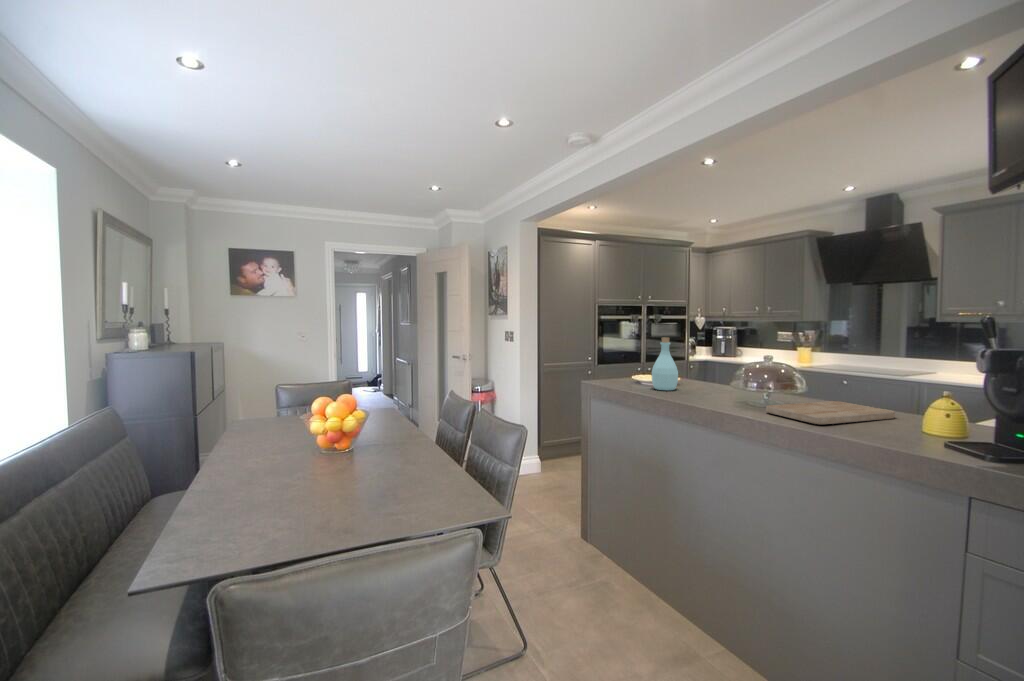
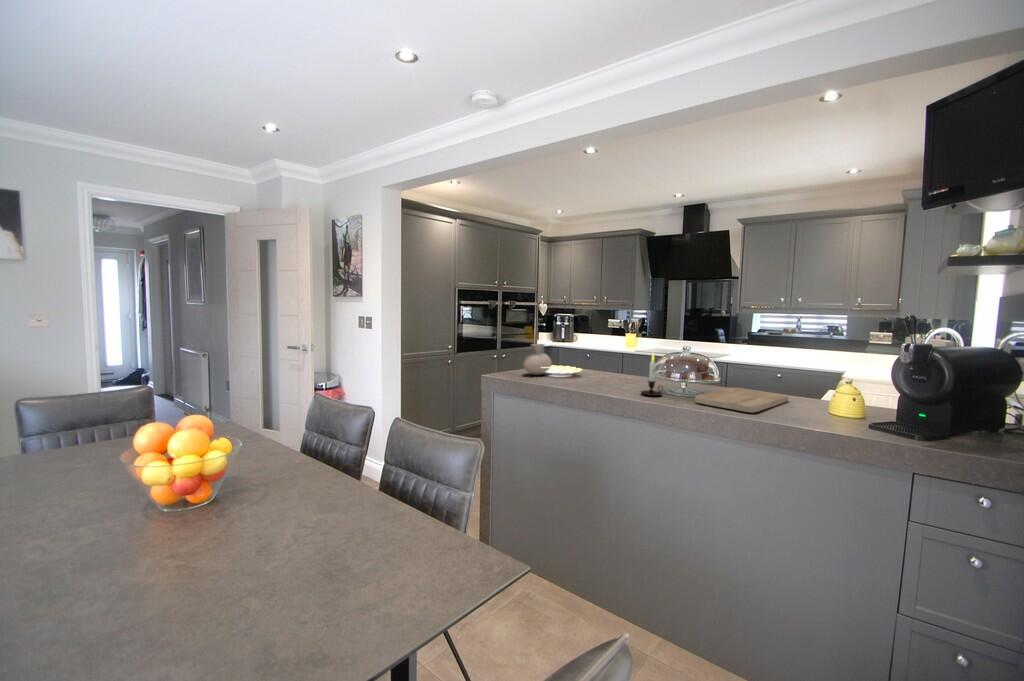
bottle: present [652,338,678,390] -> none [562,327,588,383]
vase: none [620,354,650,383] -> present [523,344,552,375]
candle: none [717,359,744,404] -> present [641,352,663,396]

